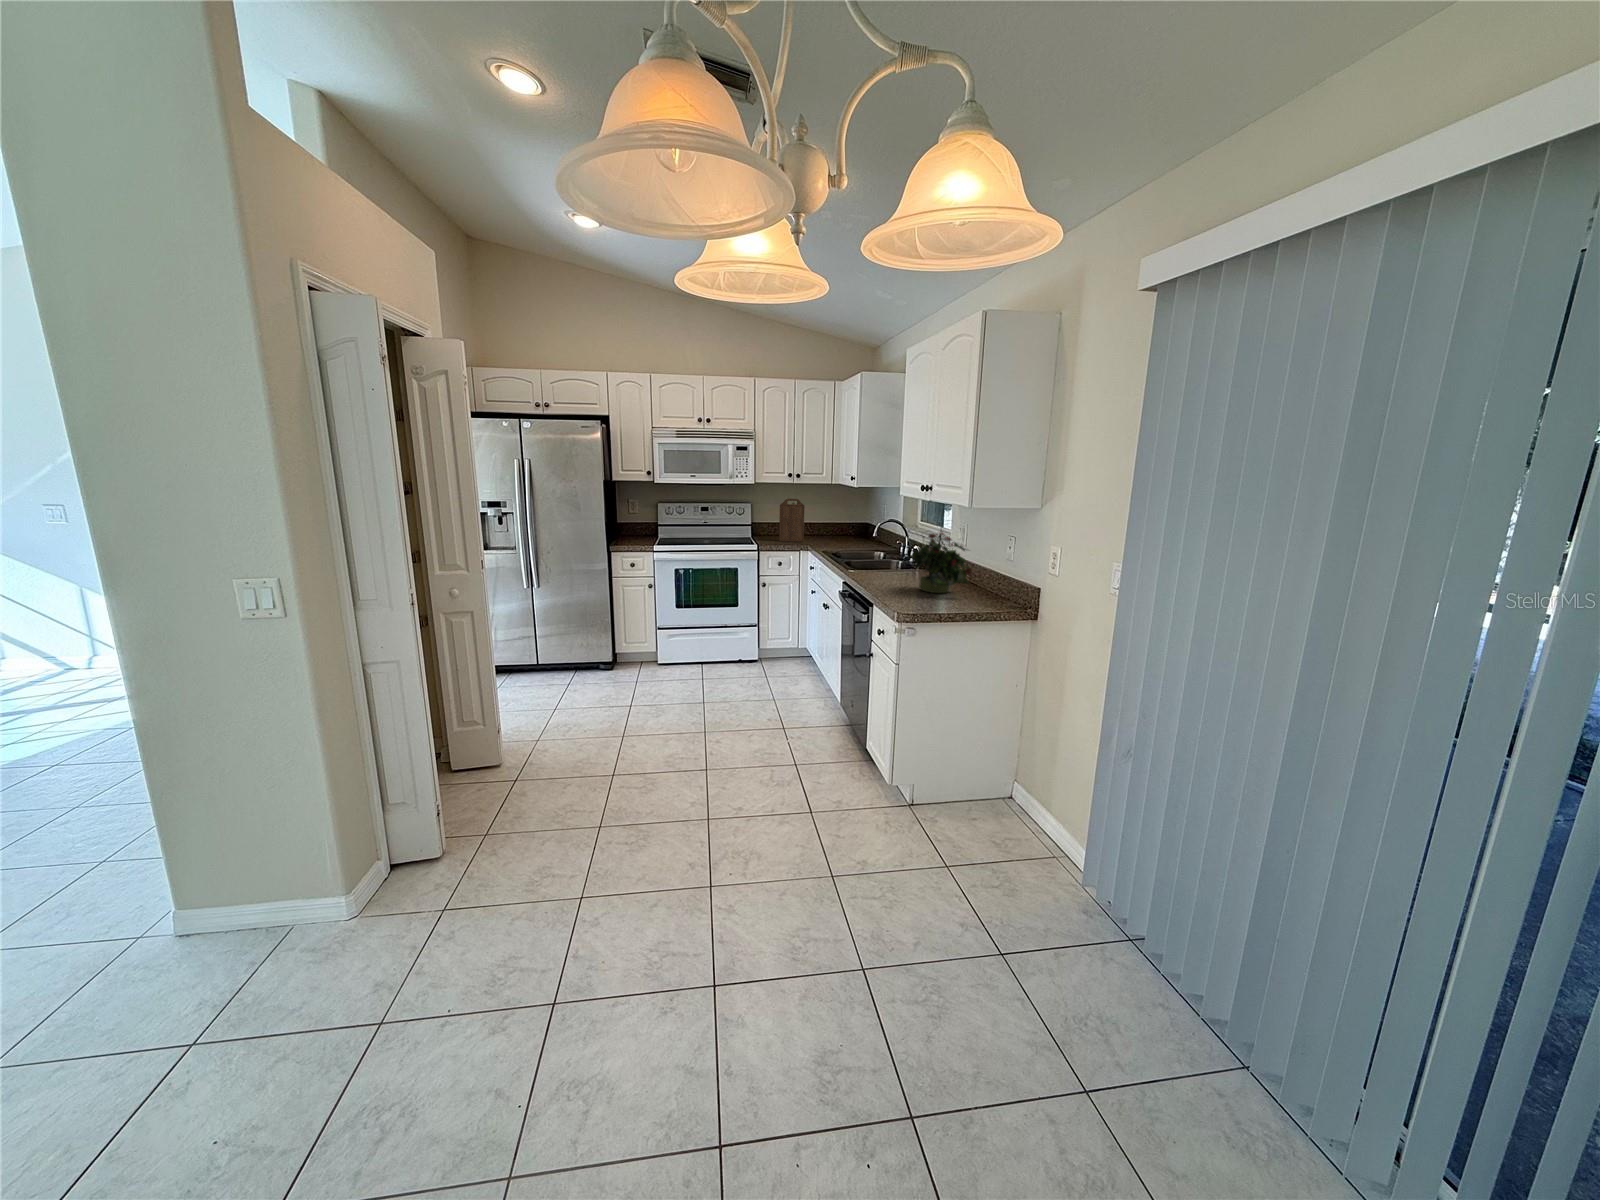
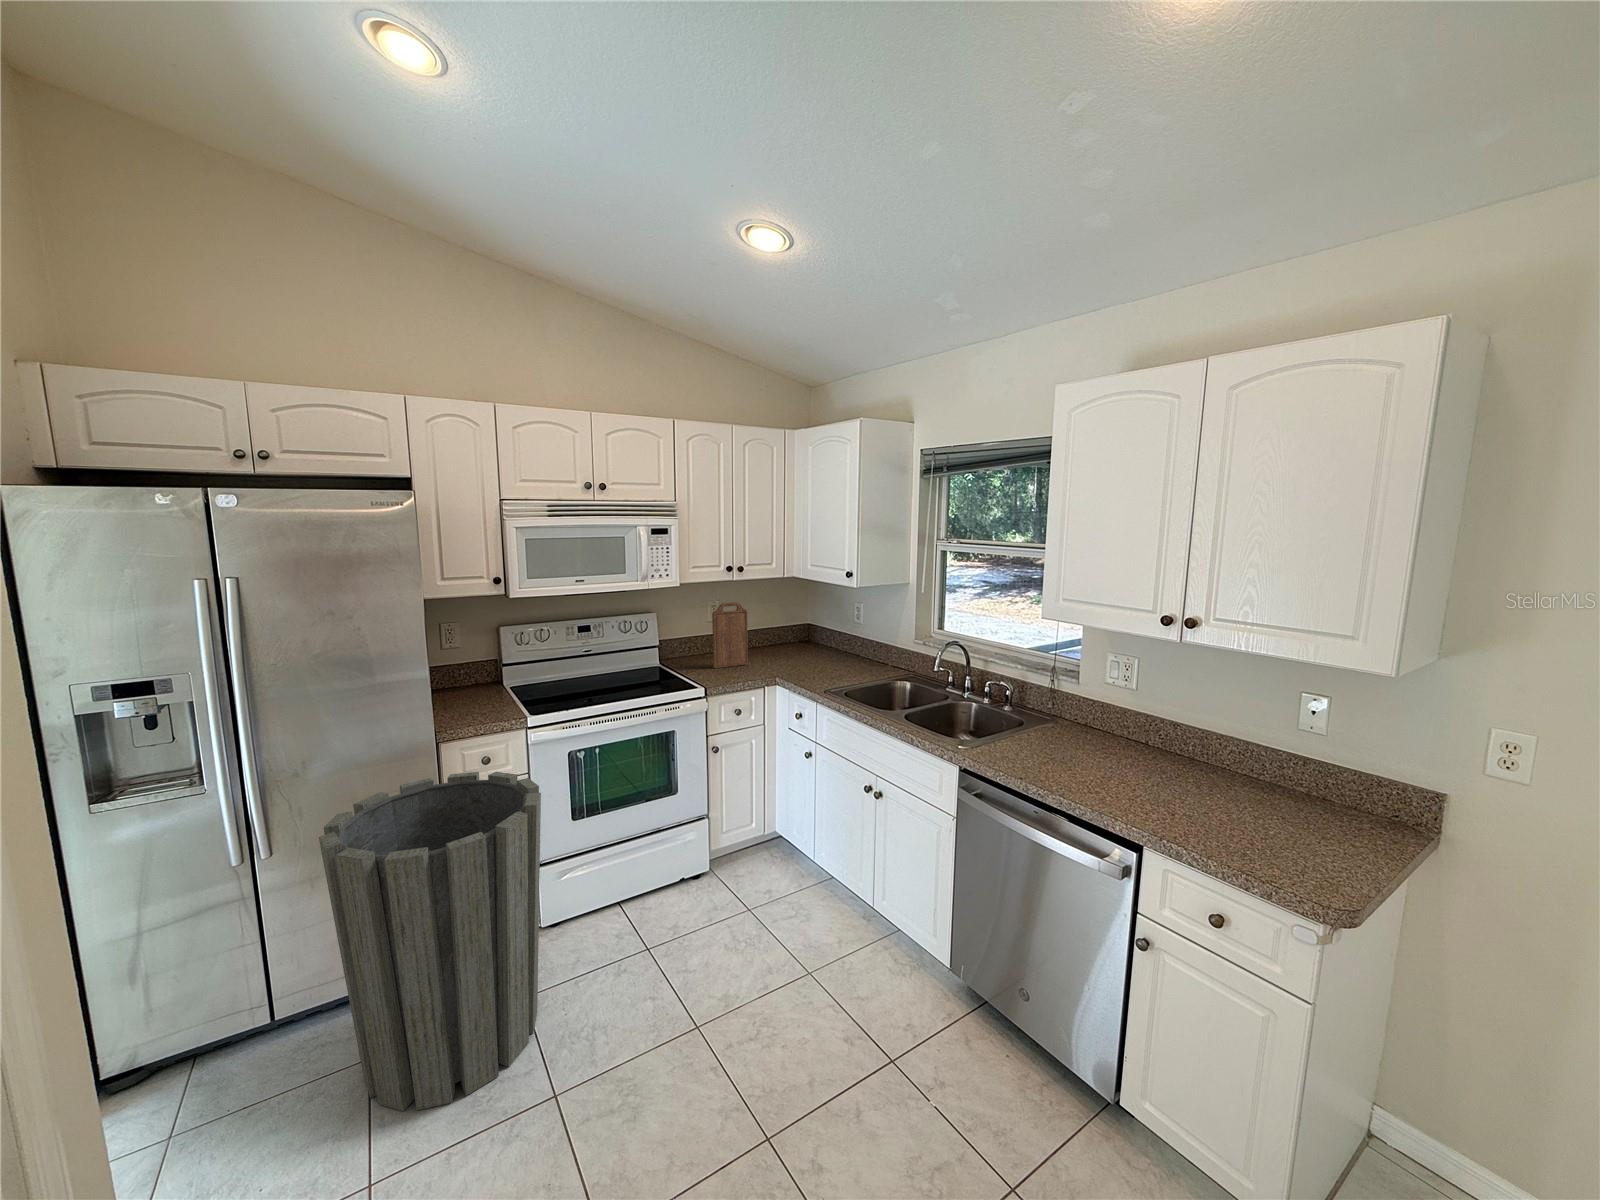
potted plant: present [911,533,972,593] -> none [1104,673,1248,786]
trash can: none [554,567,647,700] -> present [319,772,541,1111]

